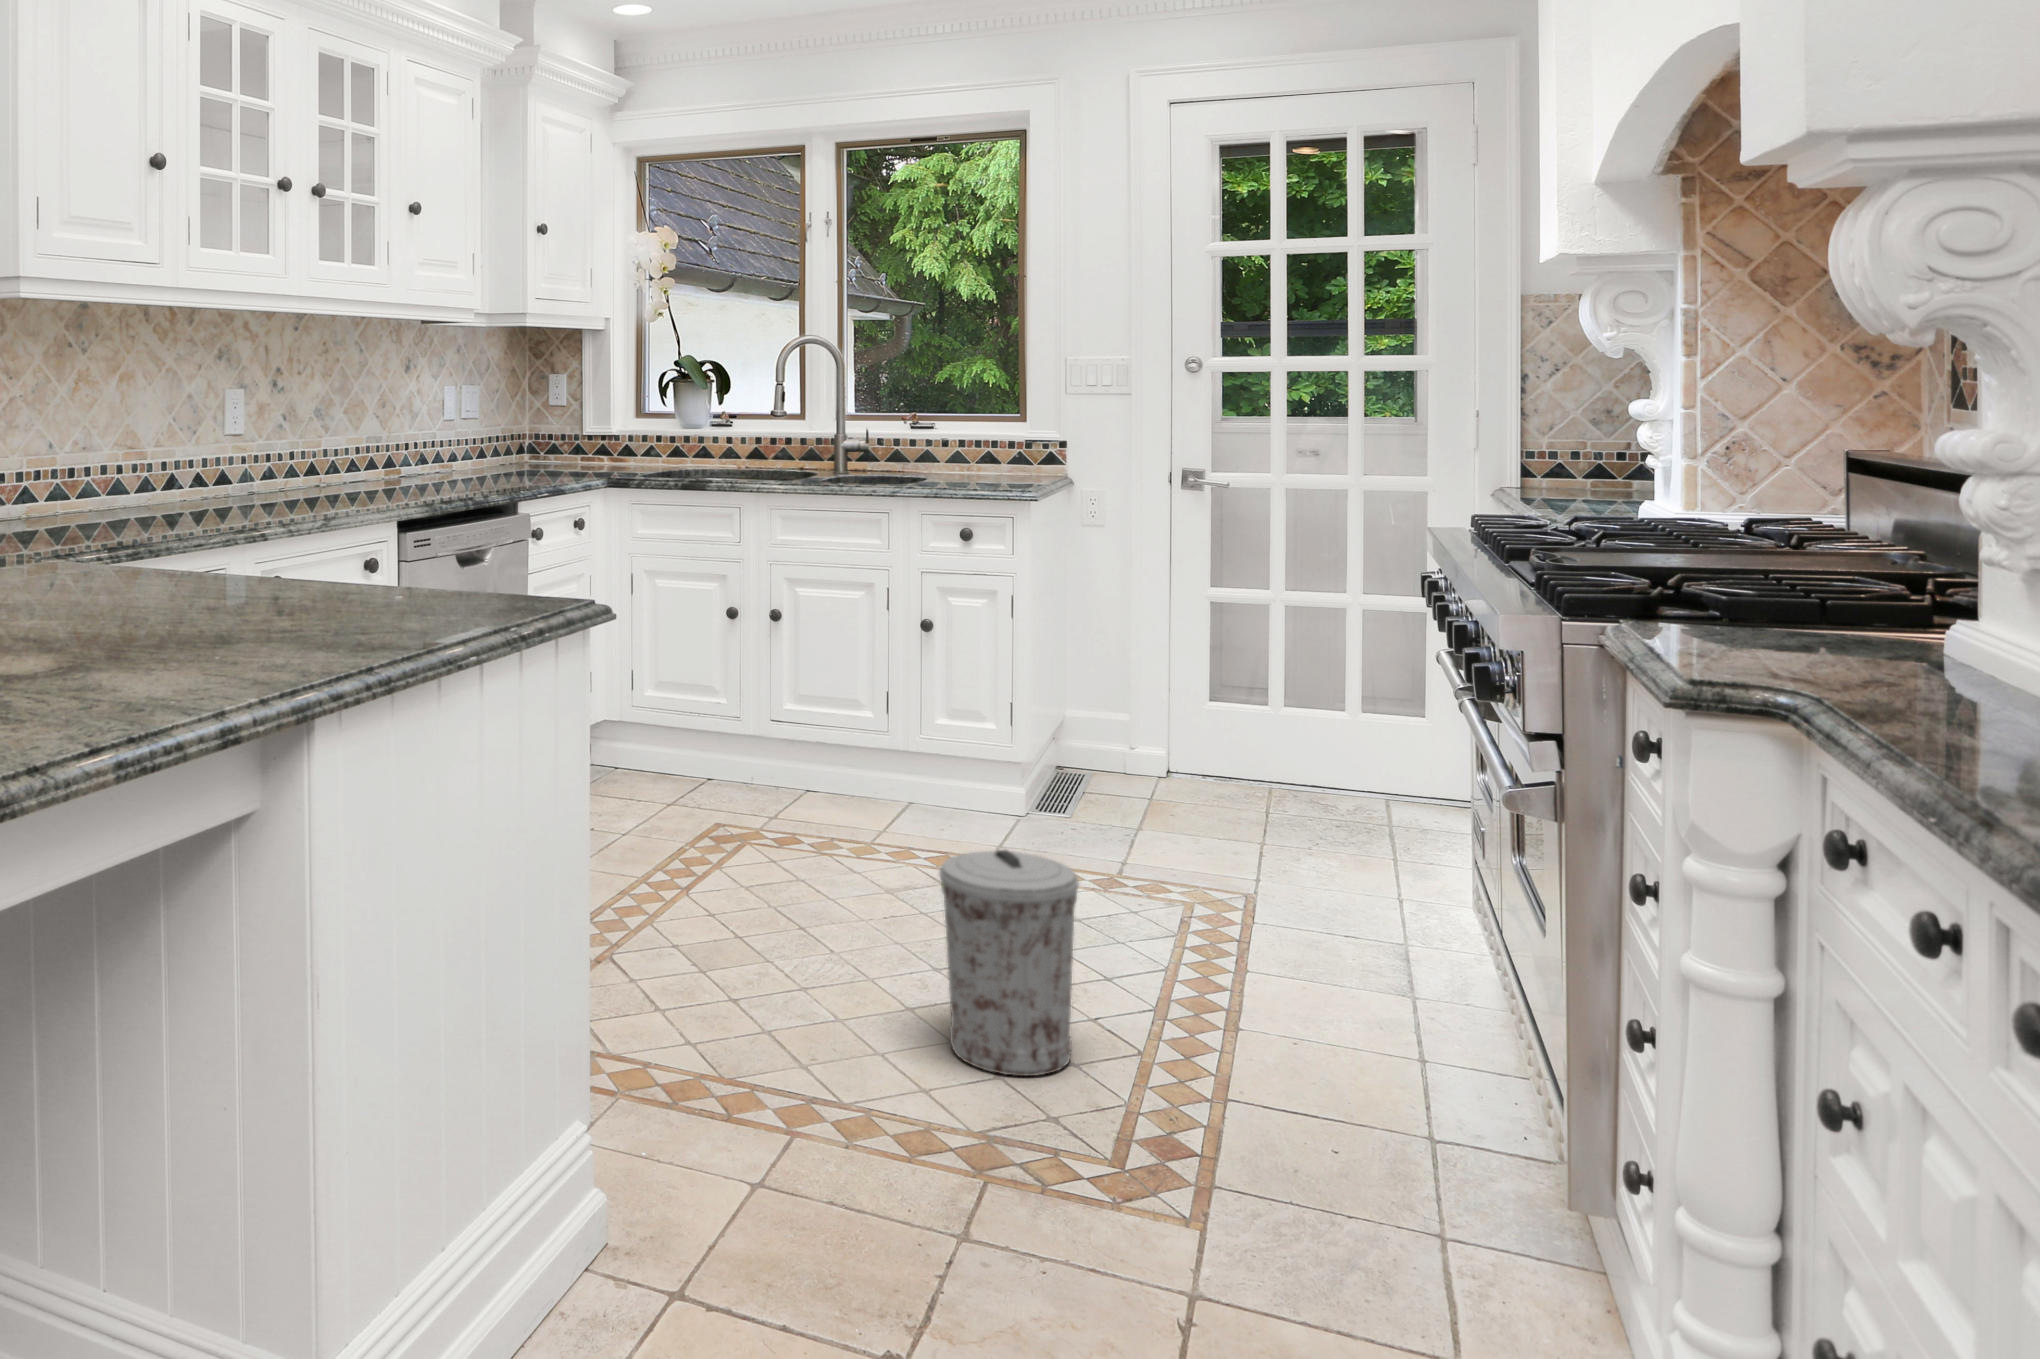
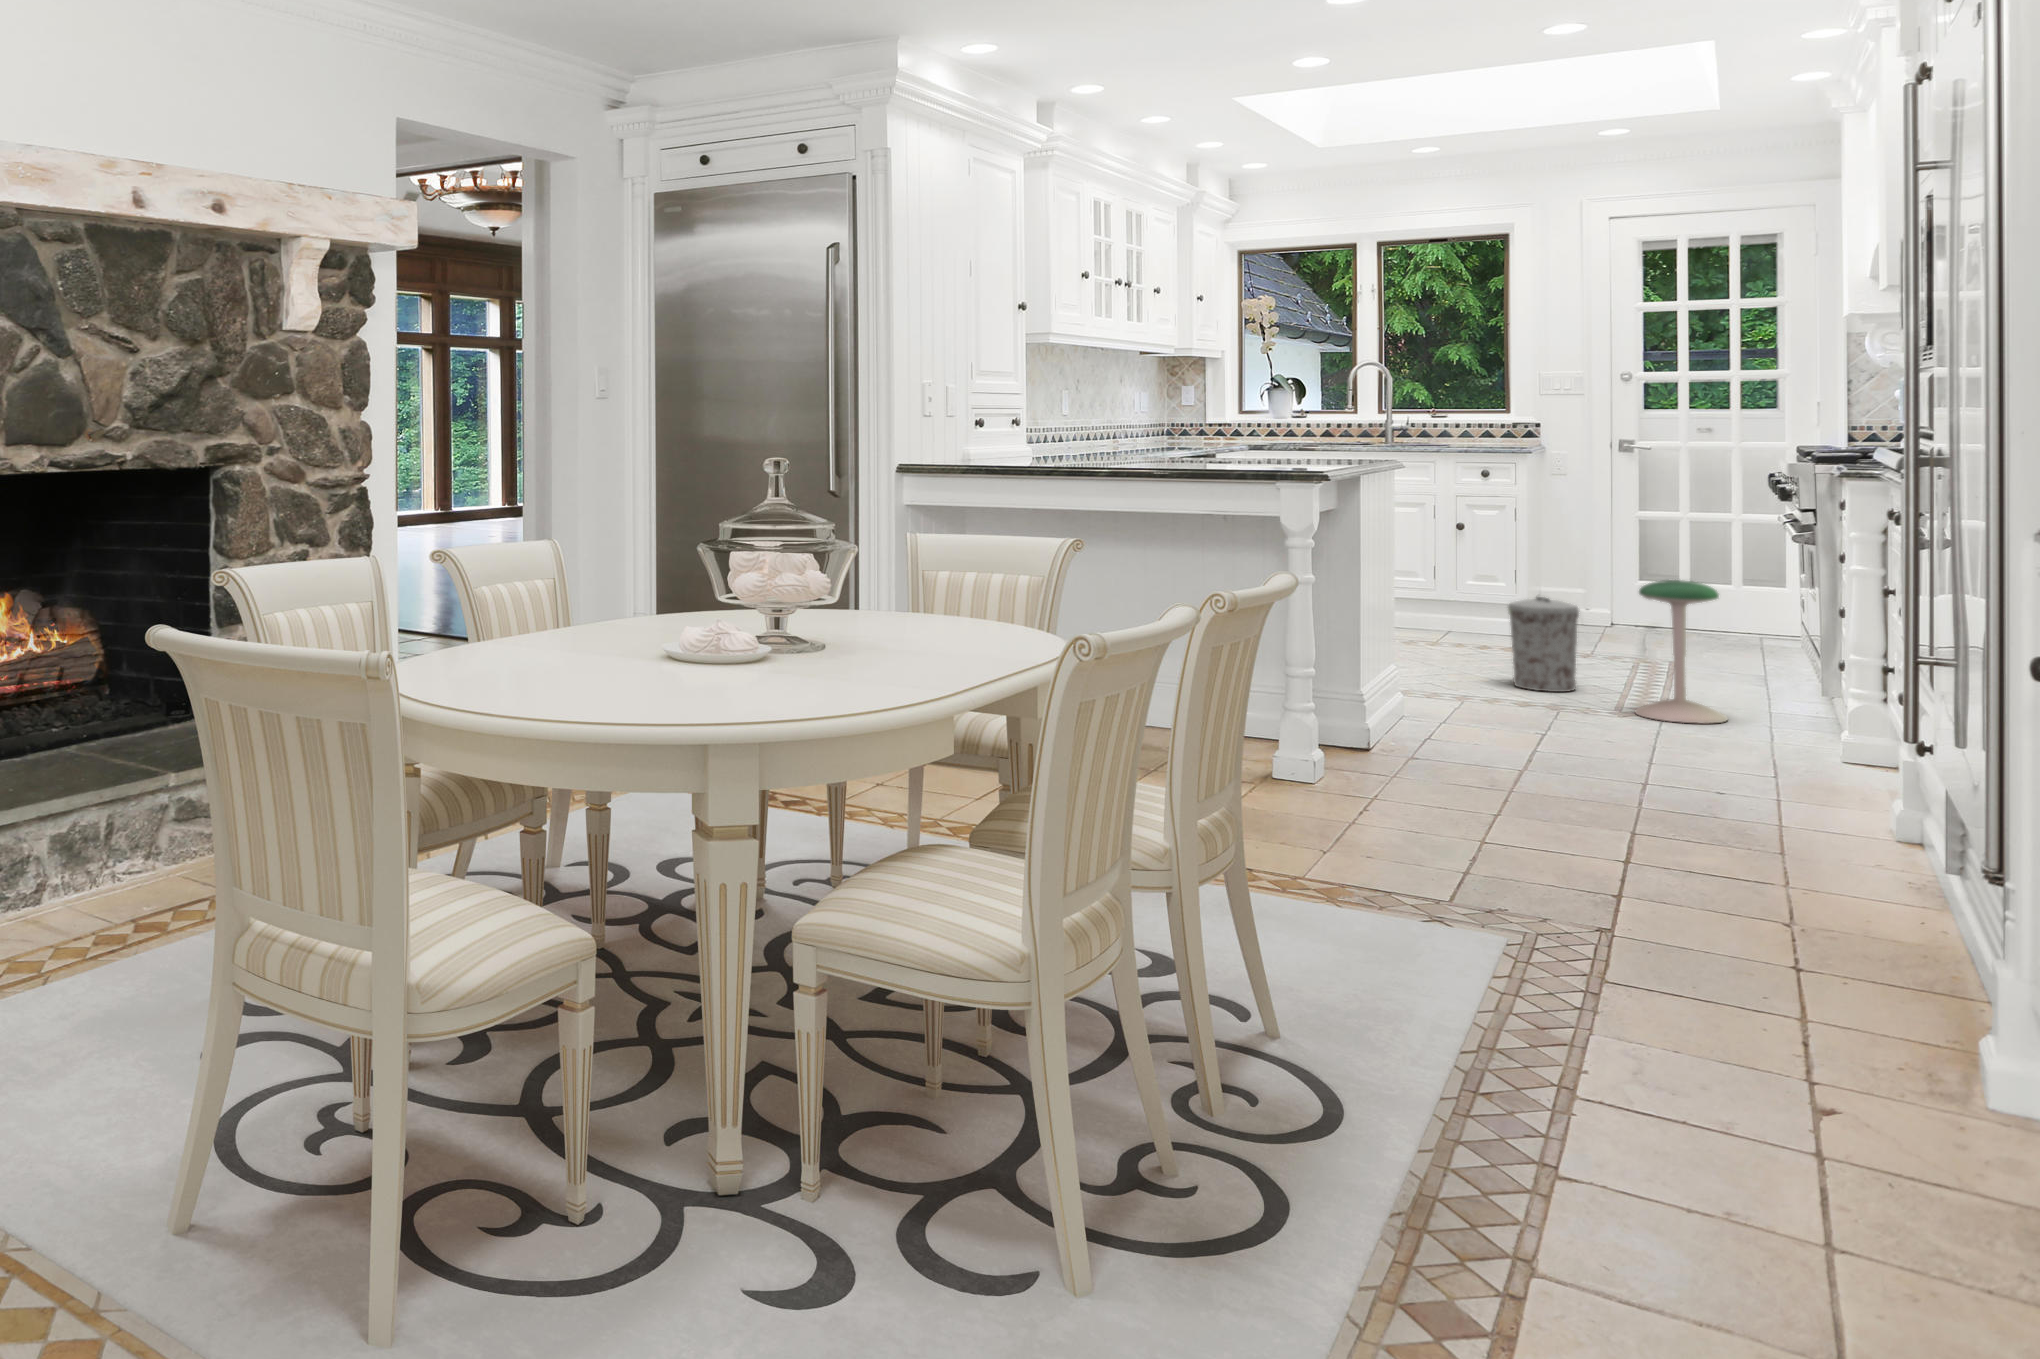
stool: none [1179,865,1385,1257] -> present [1635,580,1727,724]

